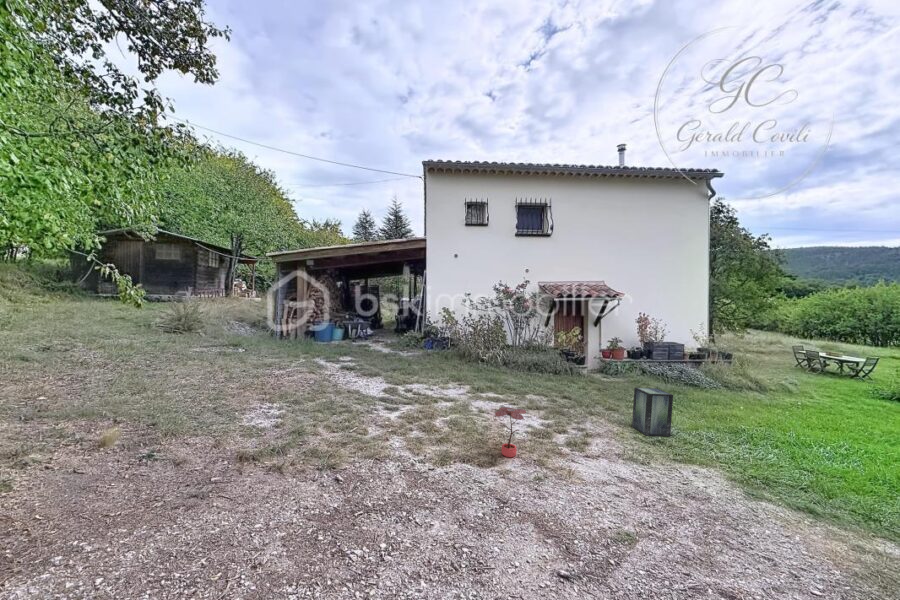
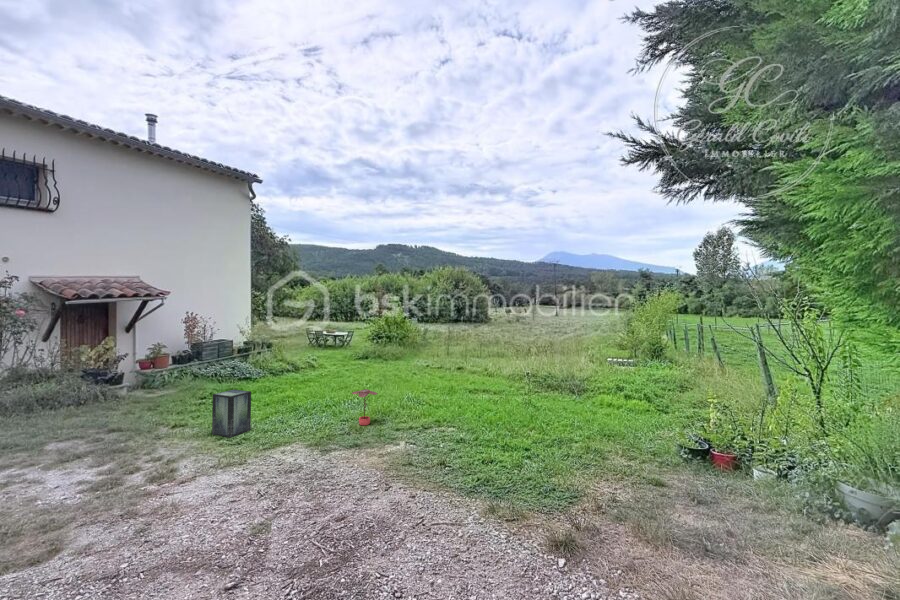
potted plant: present [495,407,526,457] -> present [352,389,378,425]

